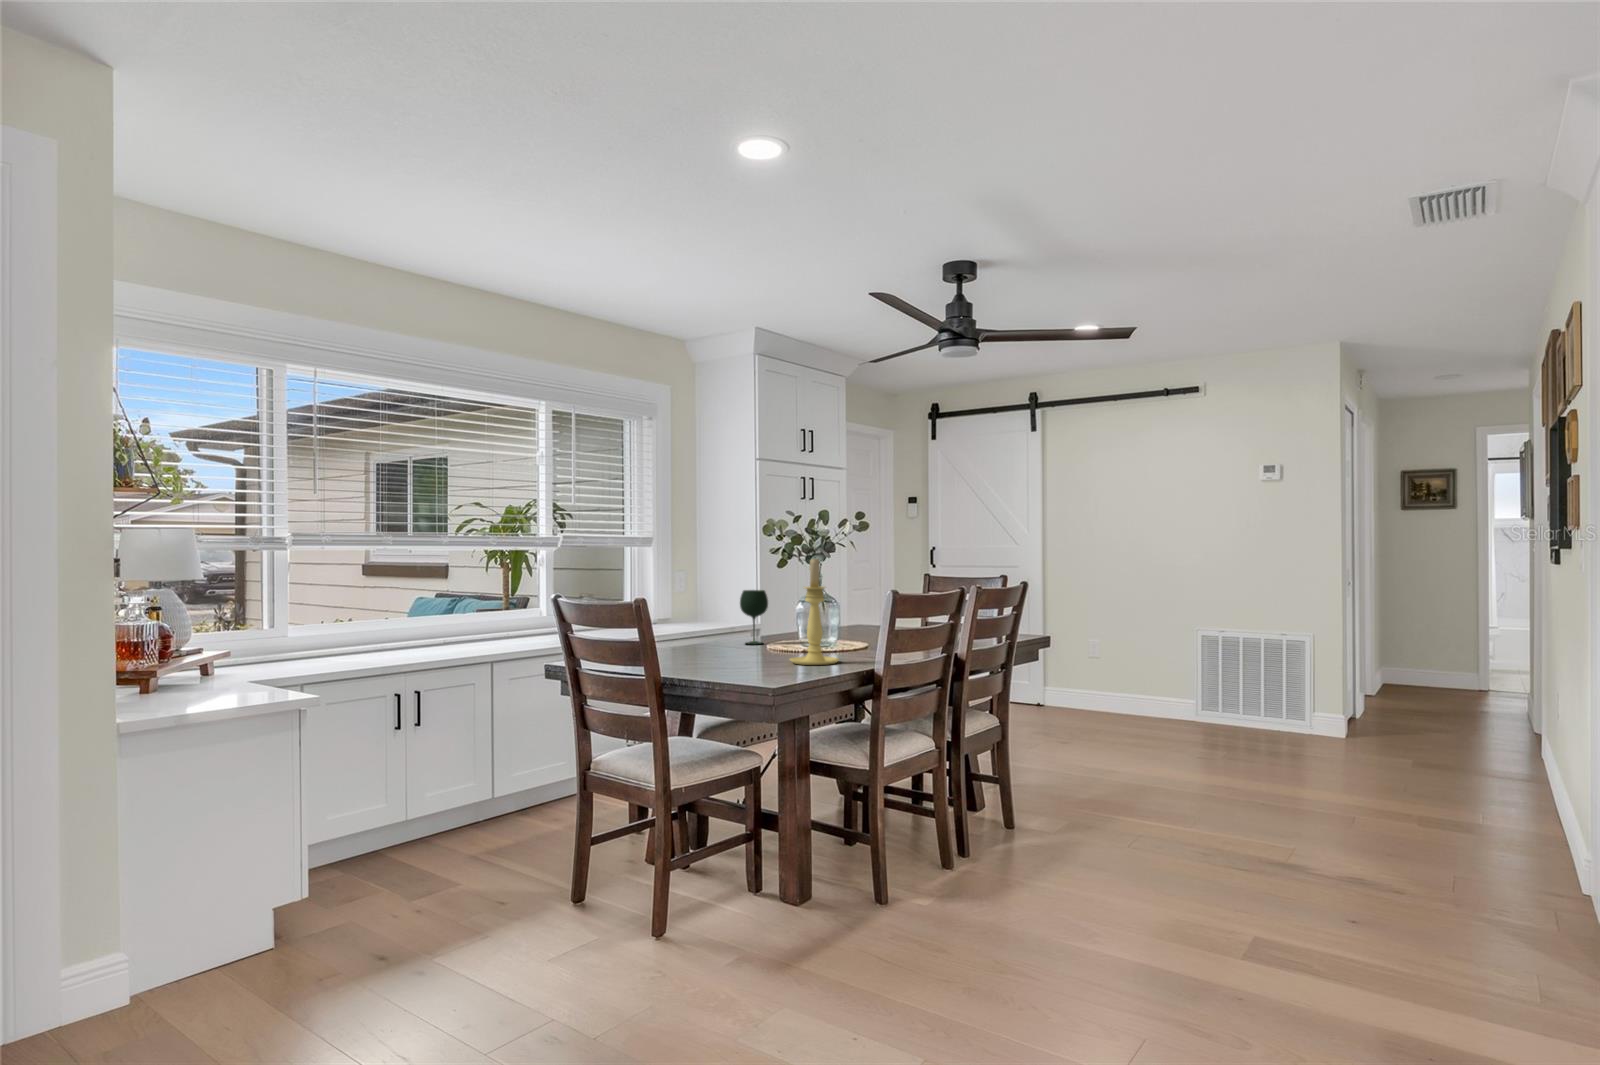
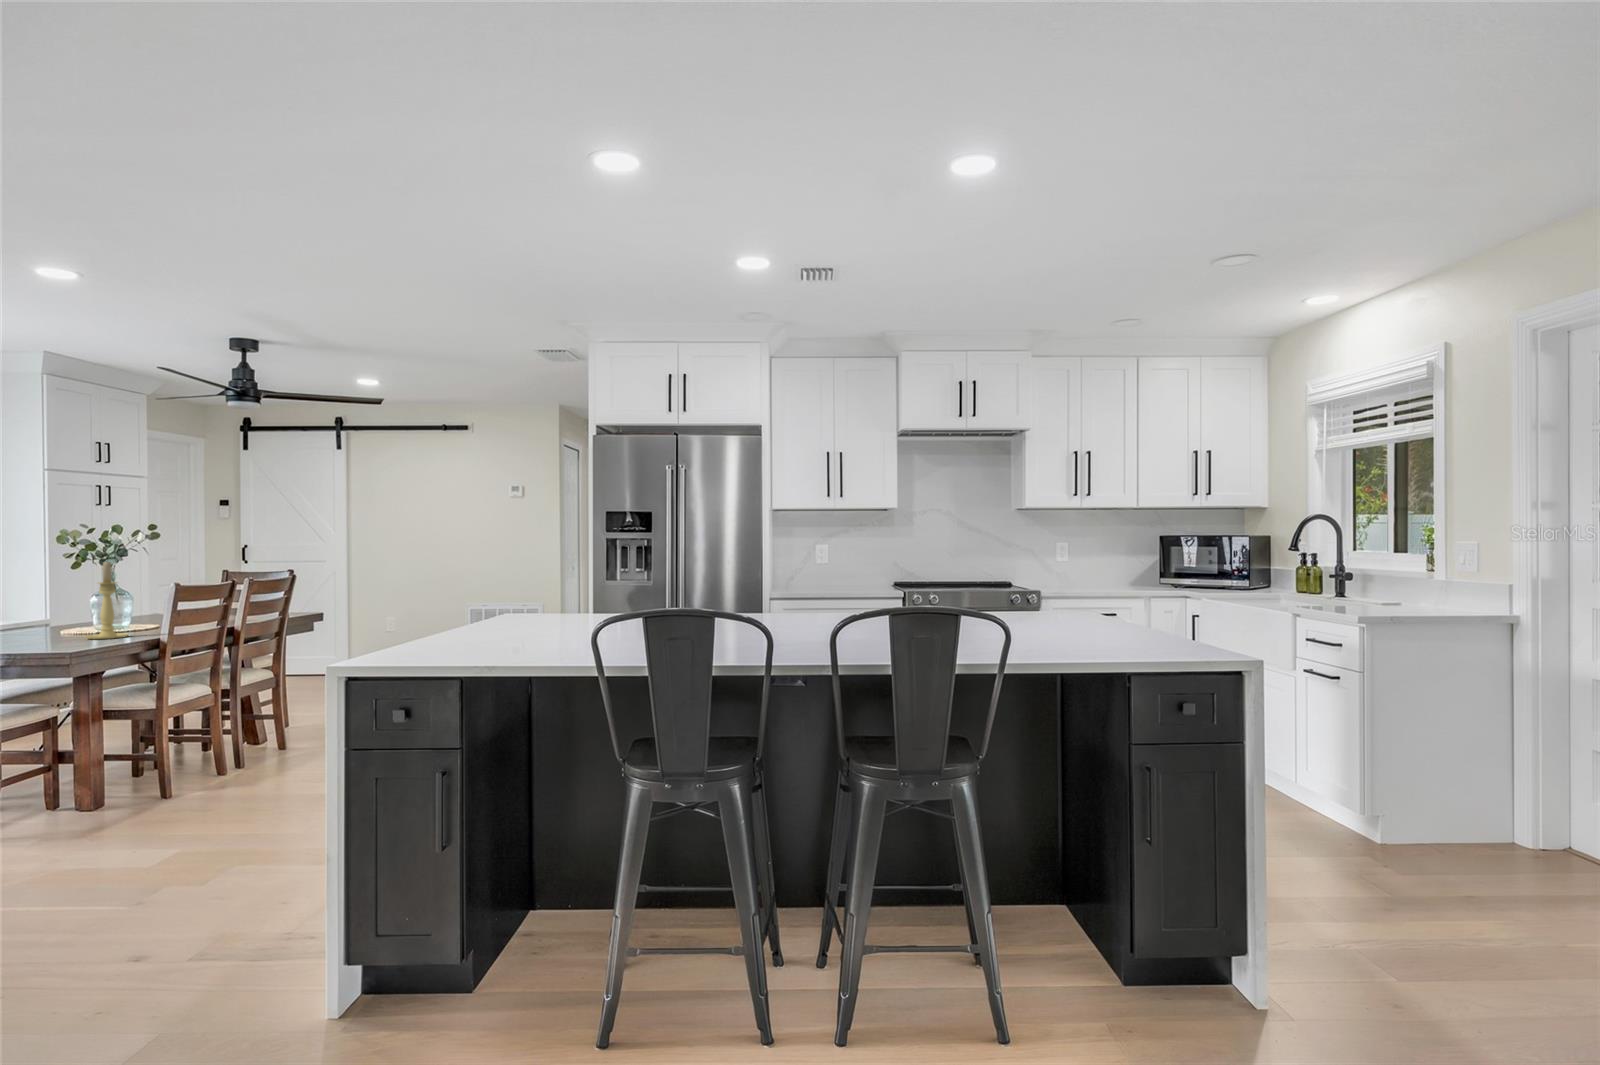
wine glass: present [740,590,768,645] -> none [33,587,63,631]

